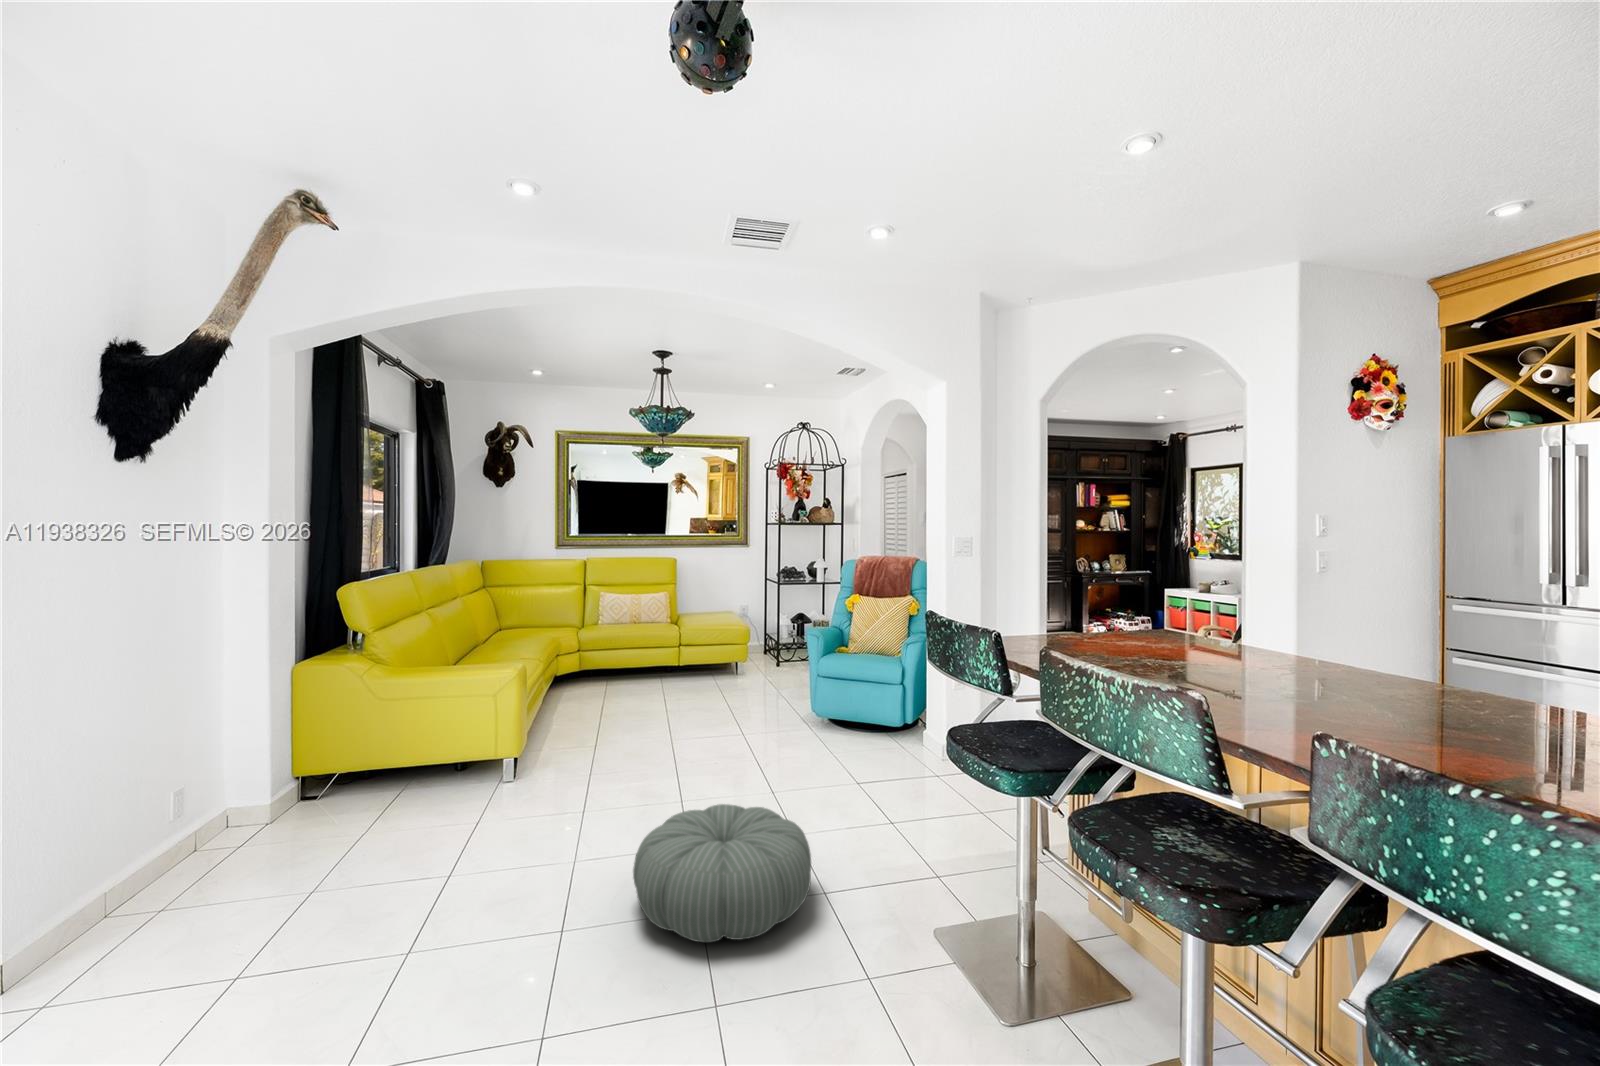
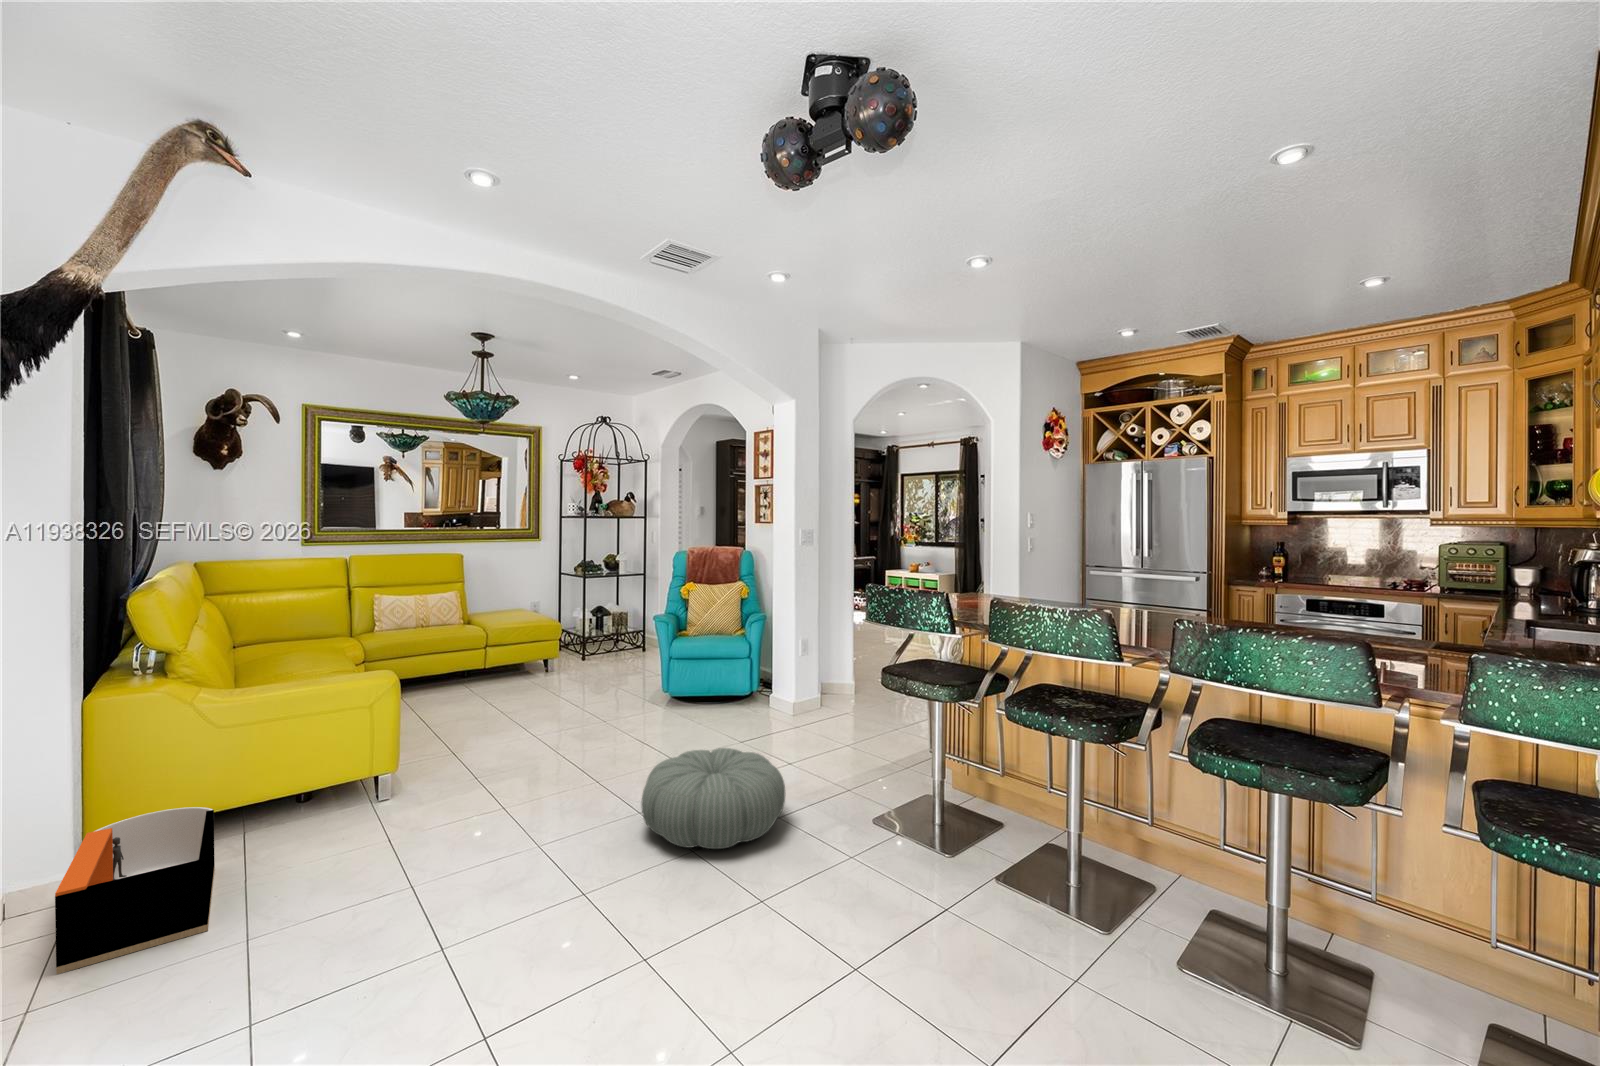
storage bin: none [116,783,296,919] -> present [55,807,215,974]

